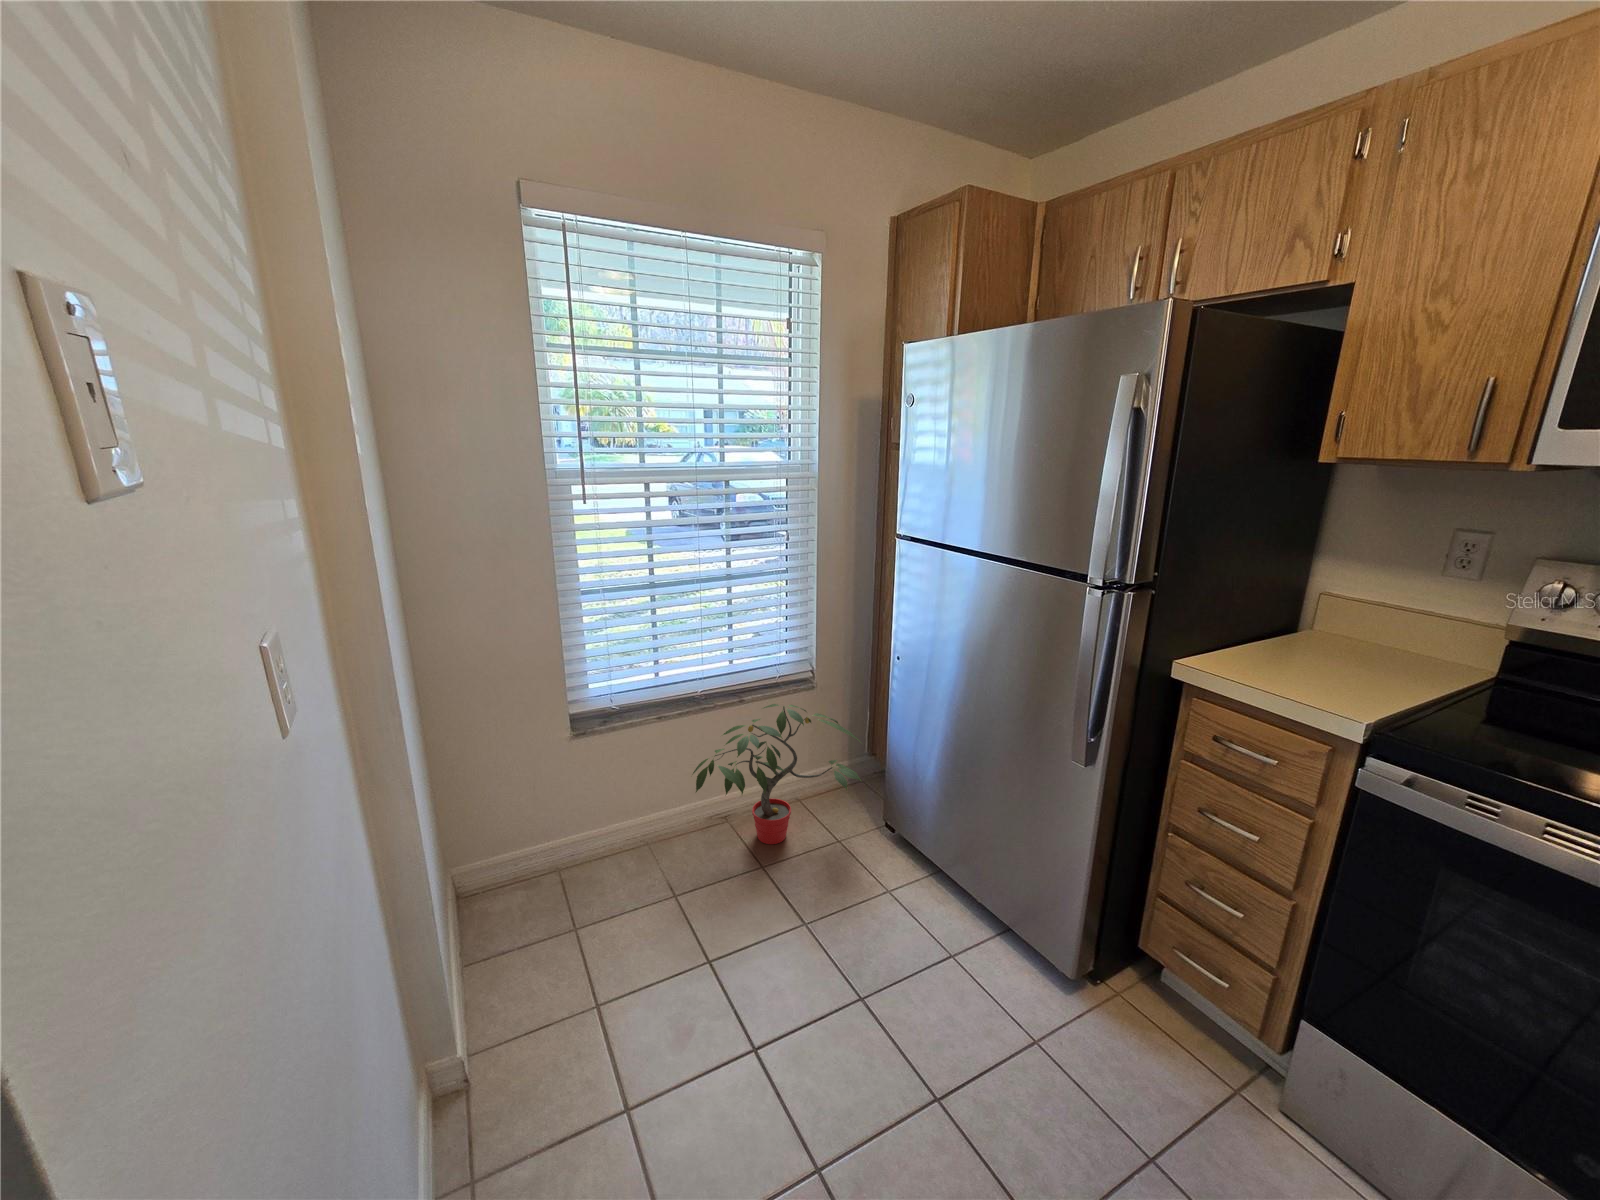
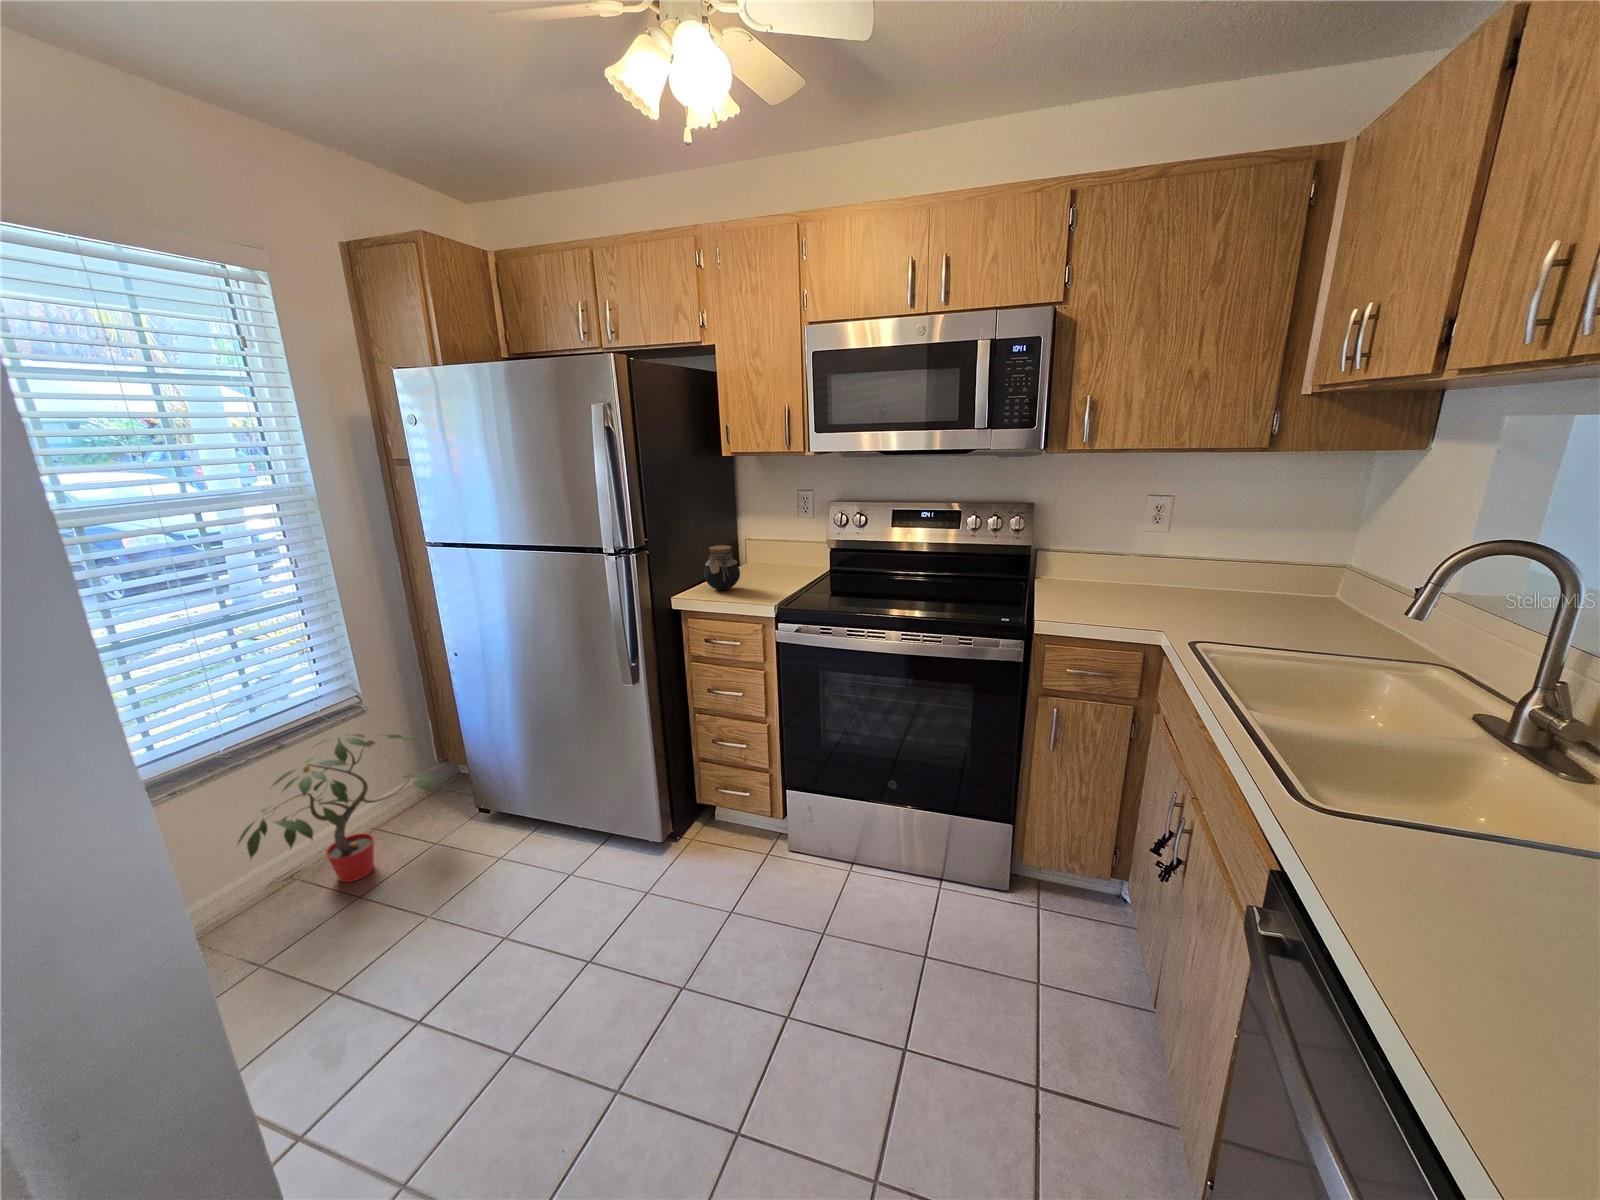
jar: none [1237,601,1305,671] -> present [704,545,740,590]

